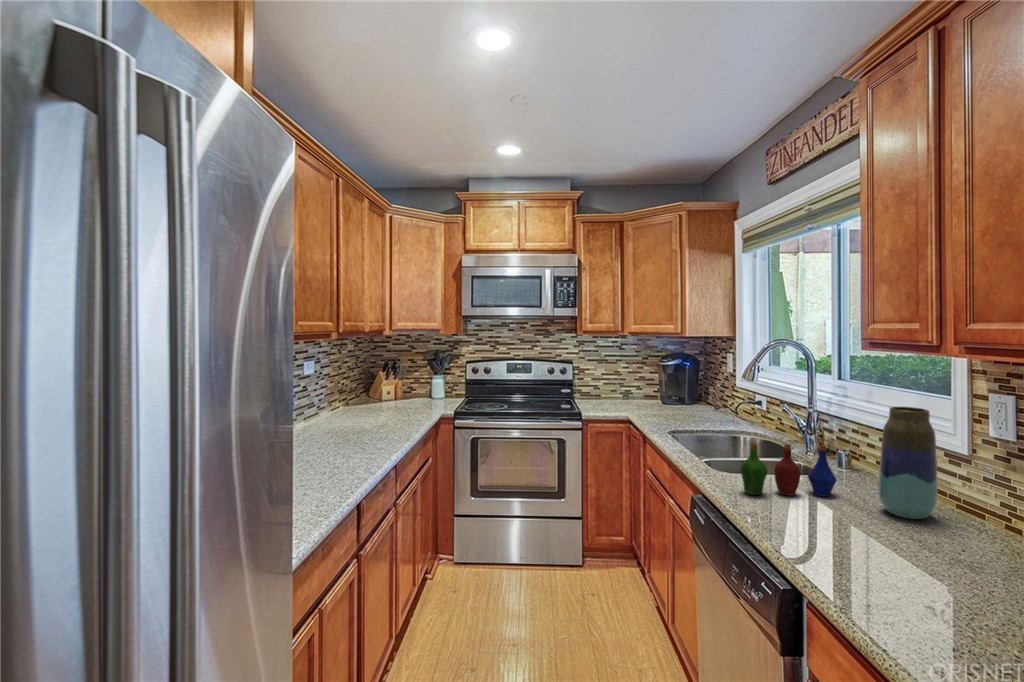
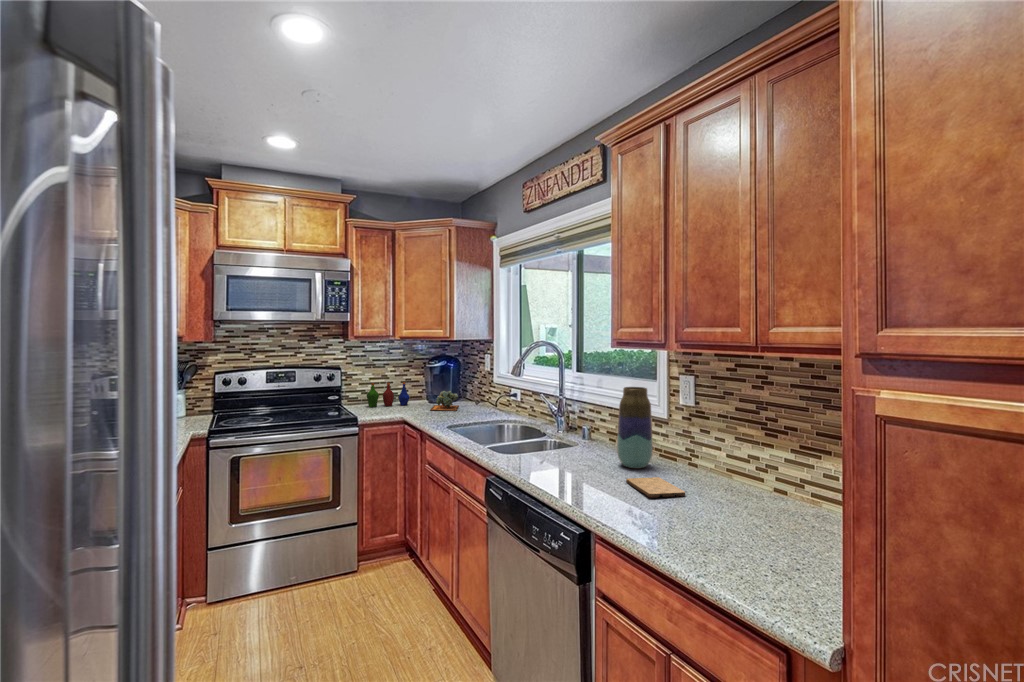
succulent plant: none [660,391,695,414] -> present [431,391,459,410]
bottle: present [740,443,837,497] -> present [367,382,410,407]
cutting board: none [883,531,980,574] -> present [626,477,685,498]

